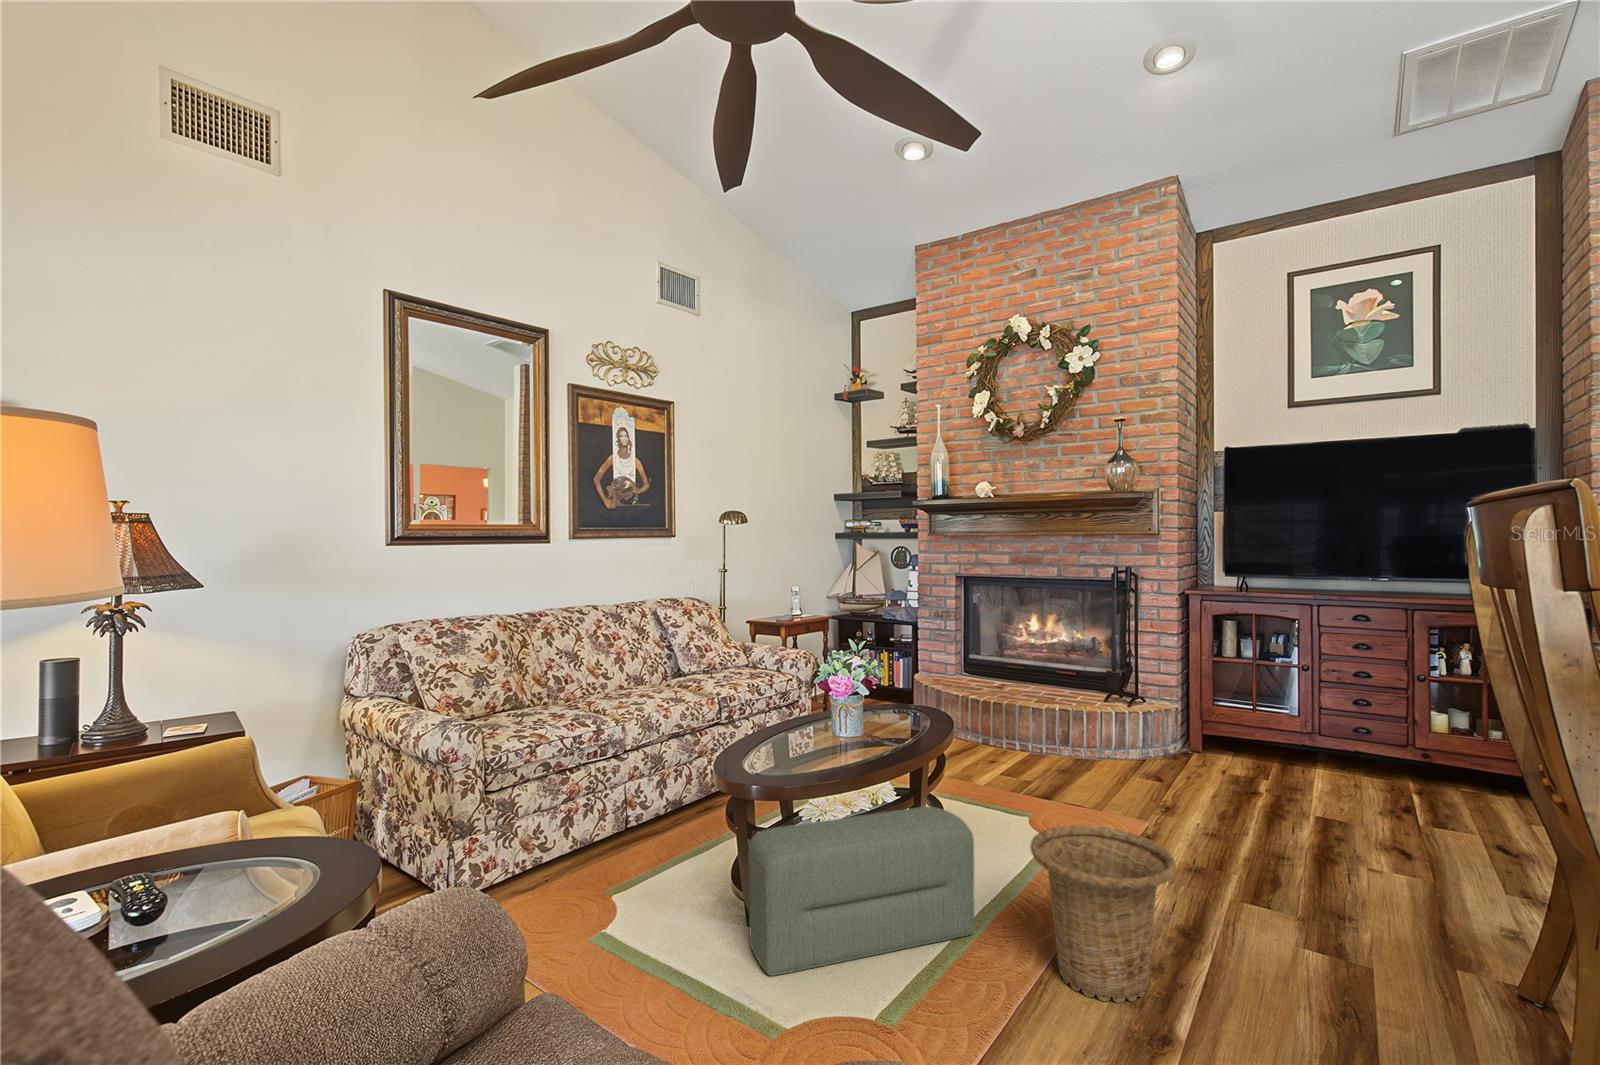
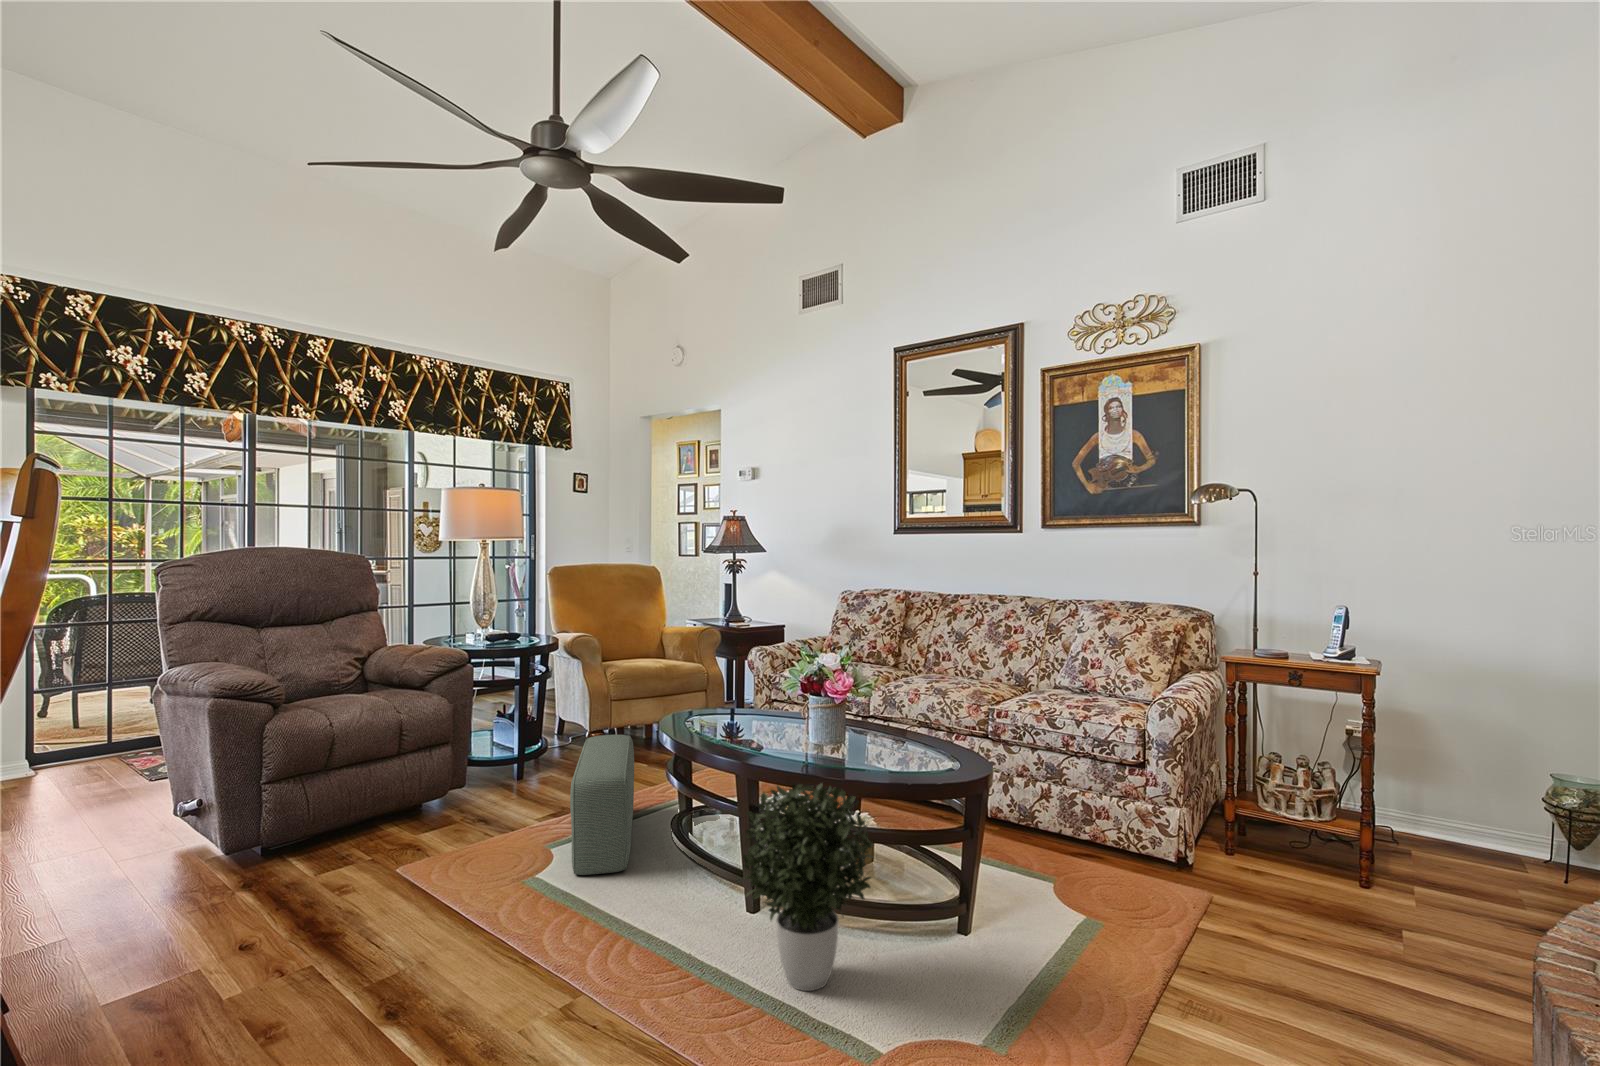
potted plant: none [996,700,1089,831] -> present [743,783,873,991]
basket: present [1030,825,1176,1003] -> none [398,784,524,929]

